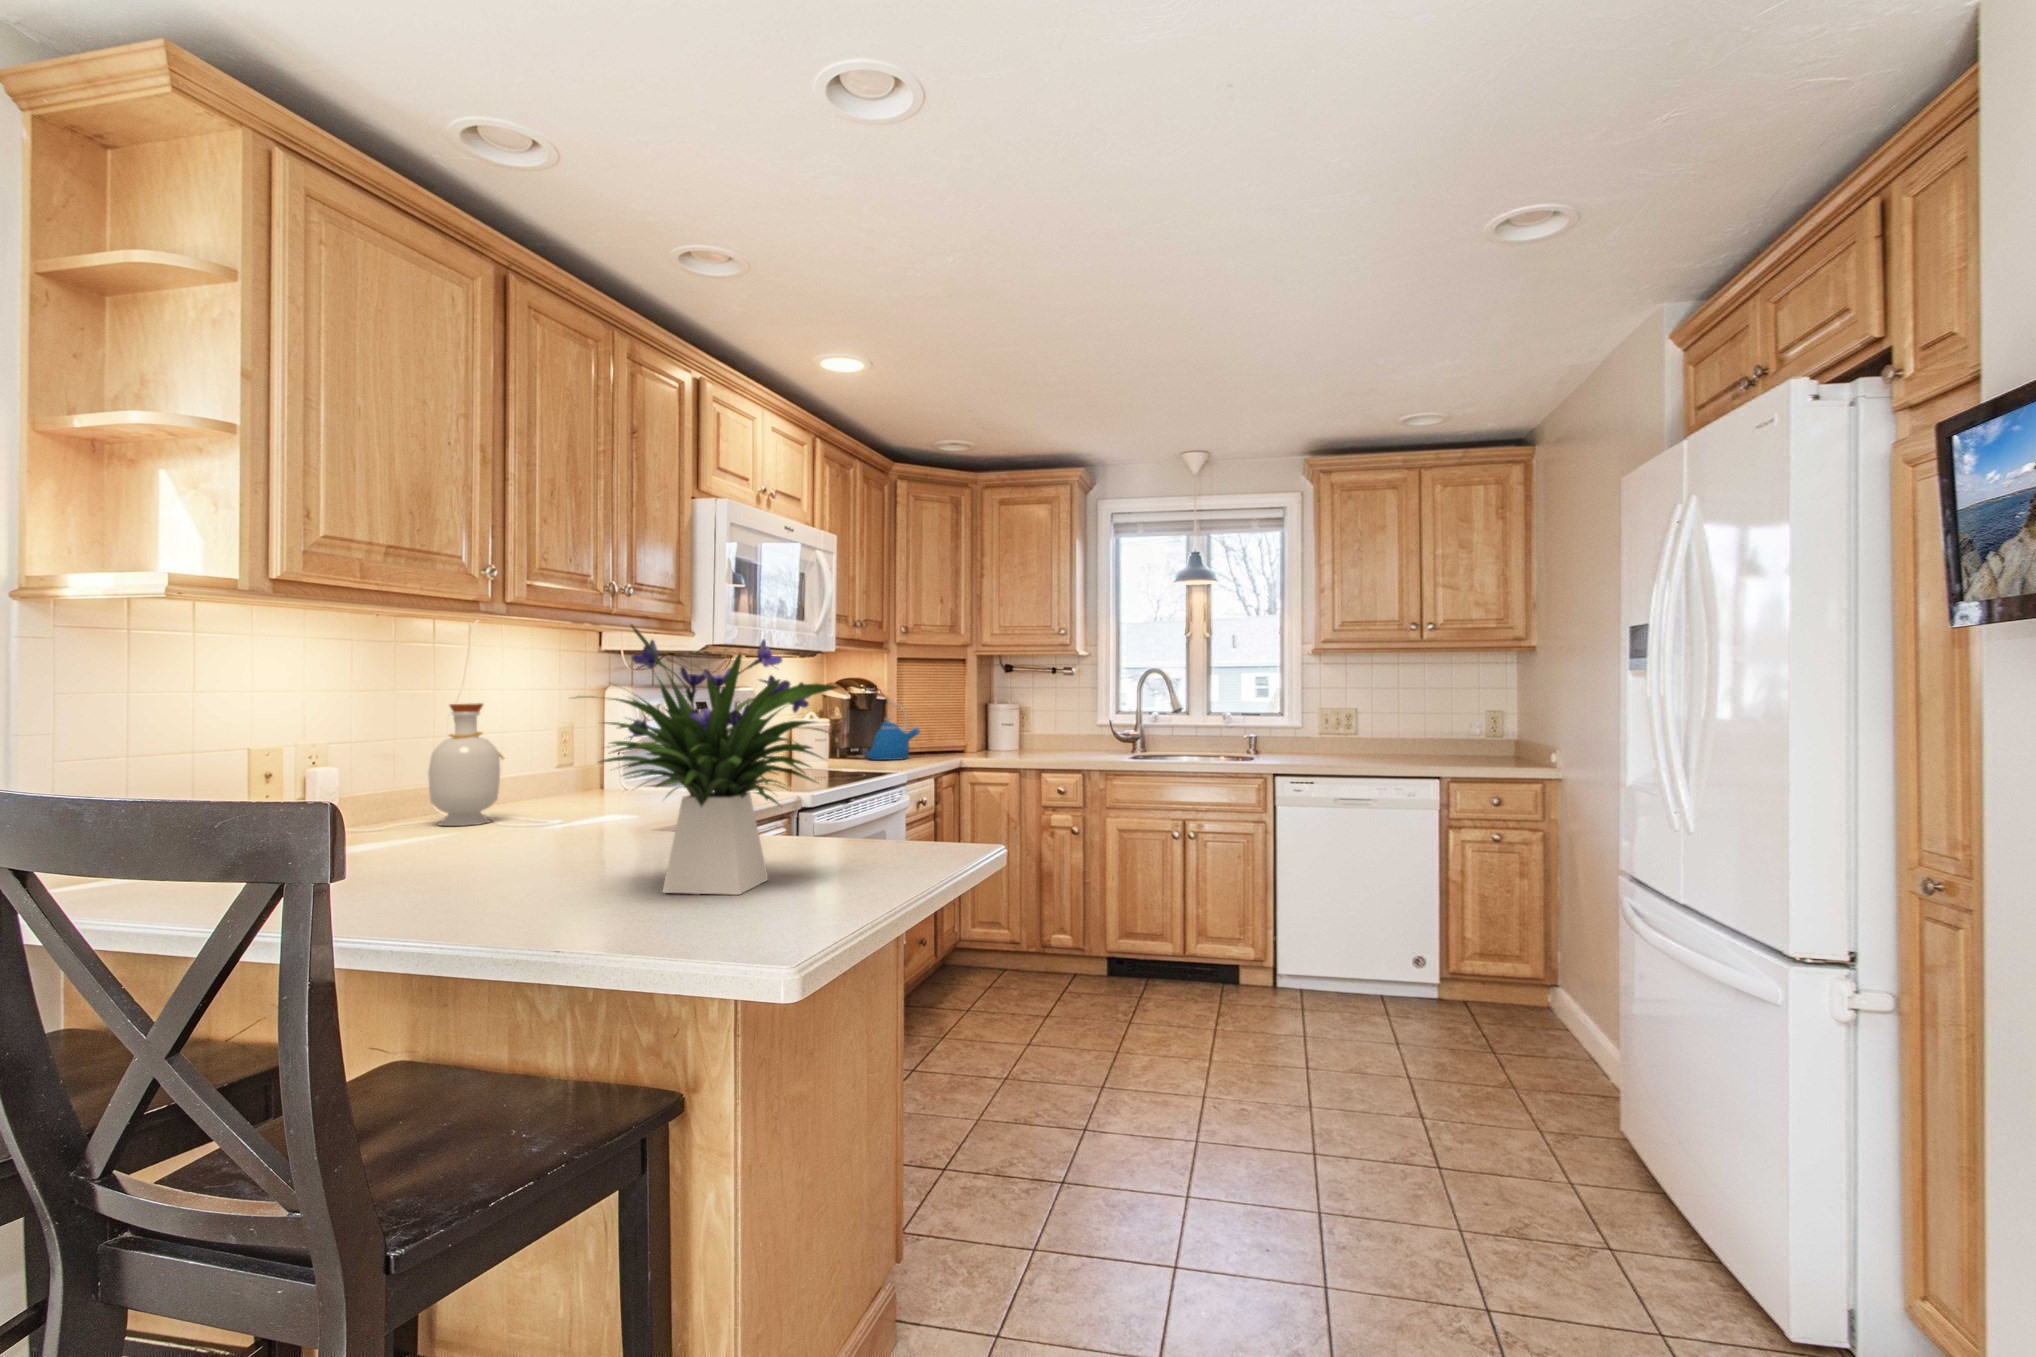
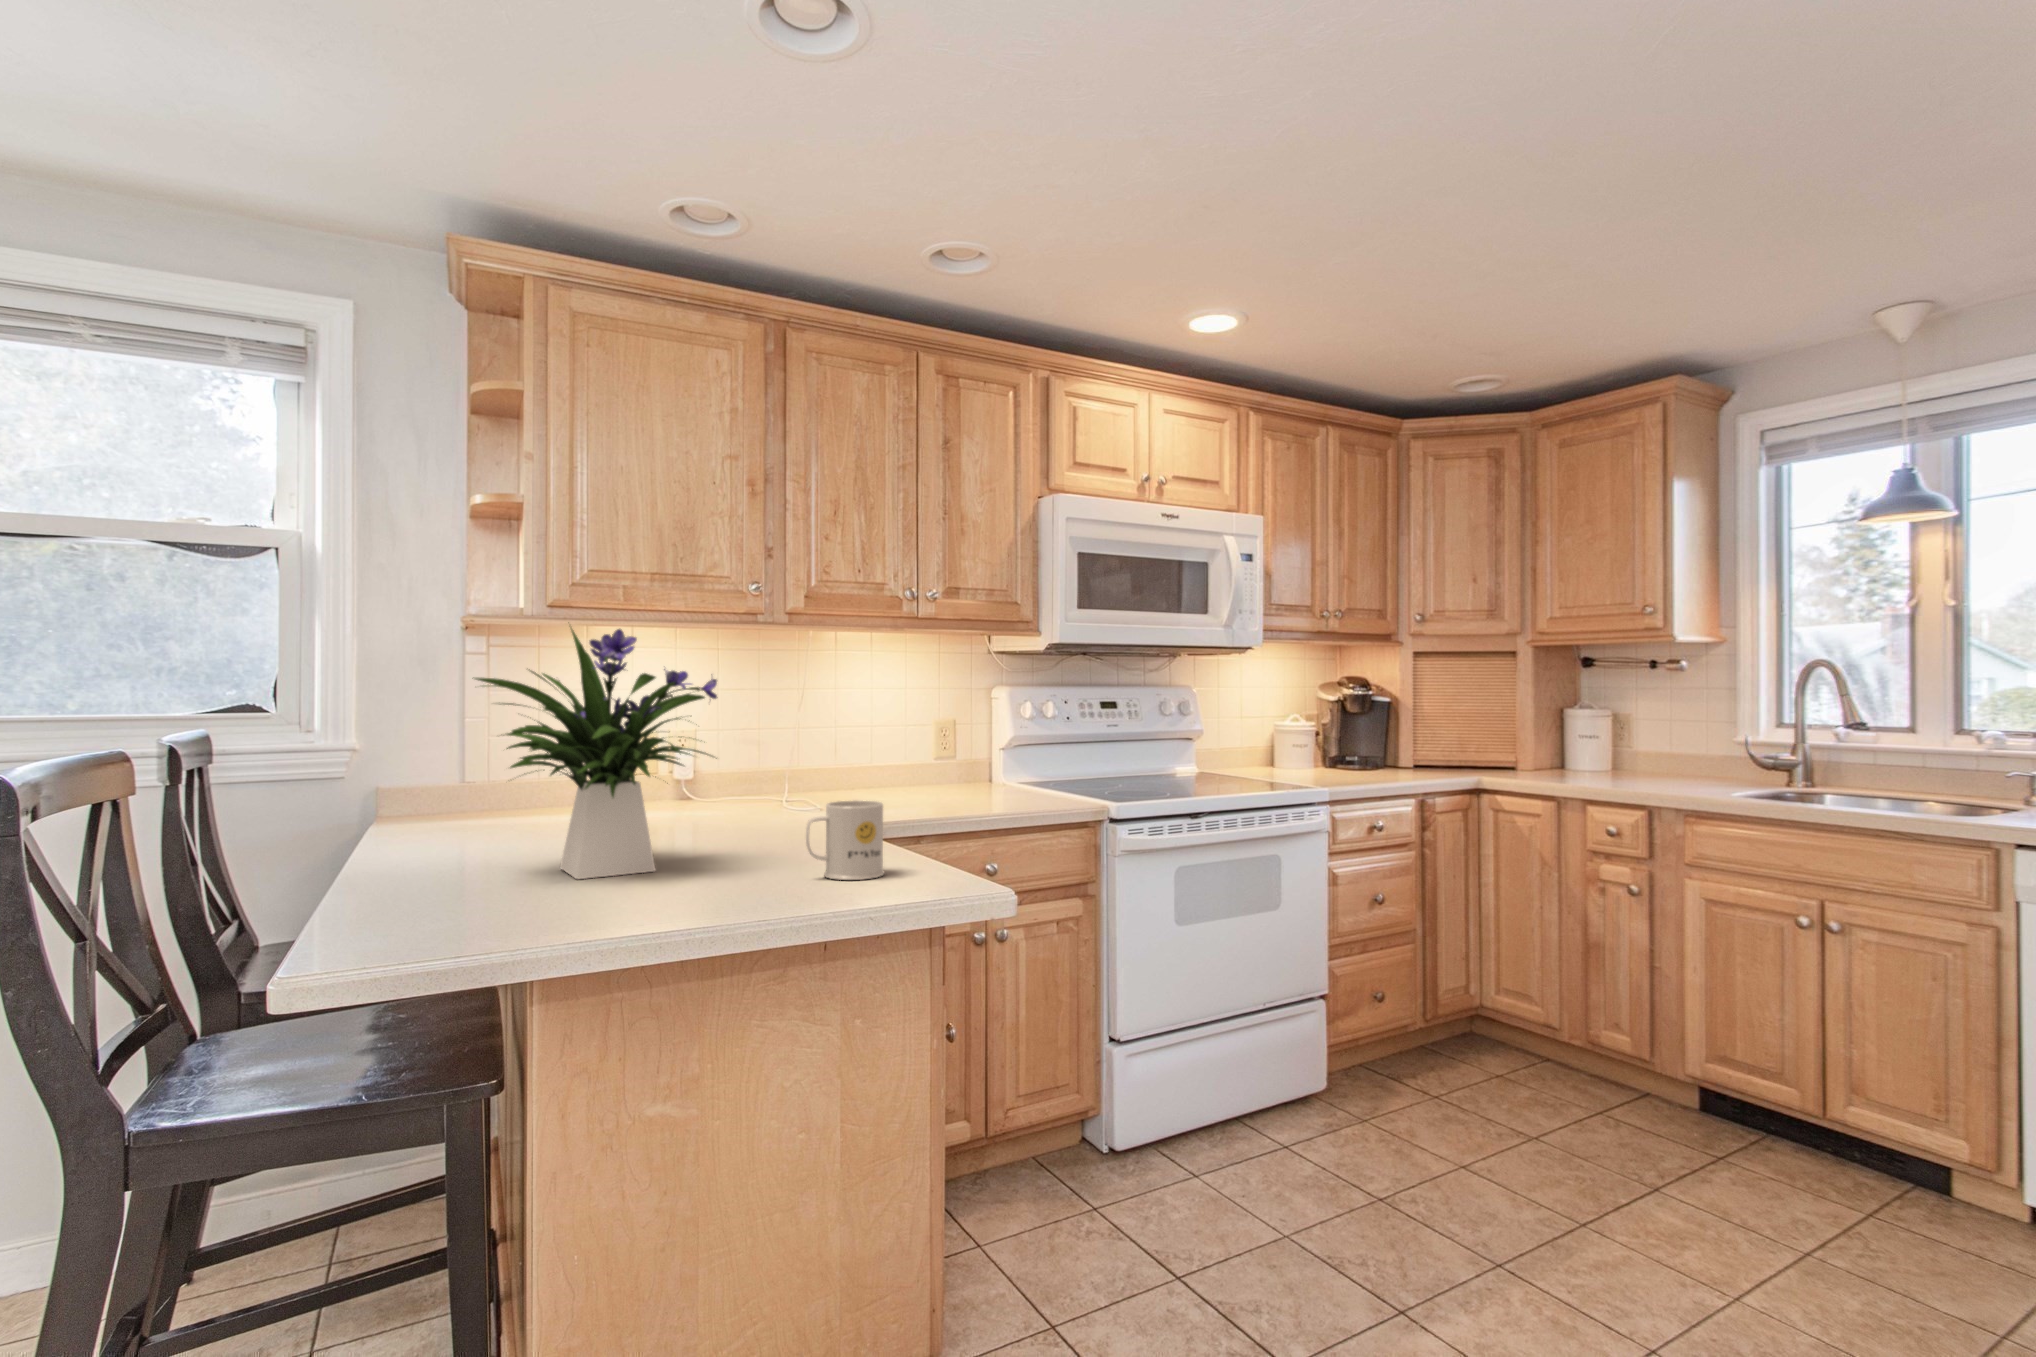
kettle: present [866,701,920,760] -> none [1360,702,1427,774]
bottle: present [428,703,503,826] -> none [771,697,828,800]
mug: none [912,792,964,860] -> present [806,800,884,880]

